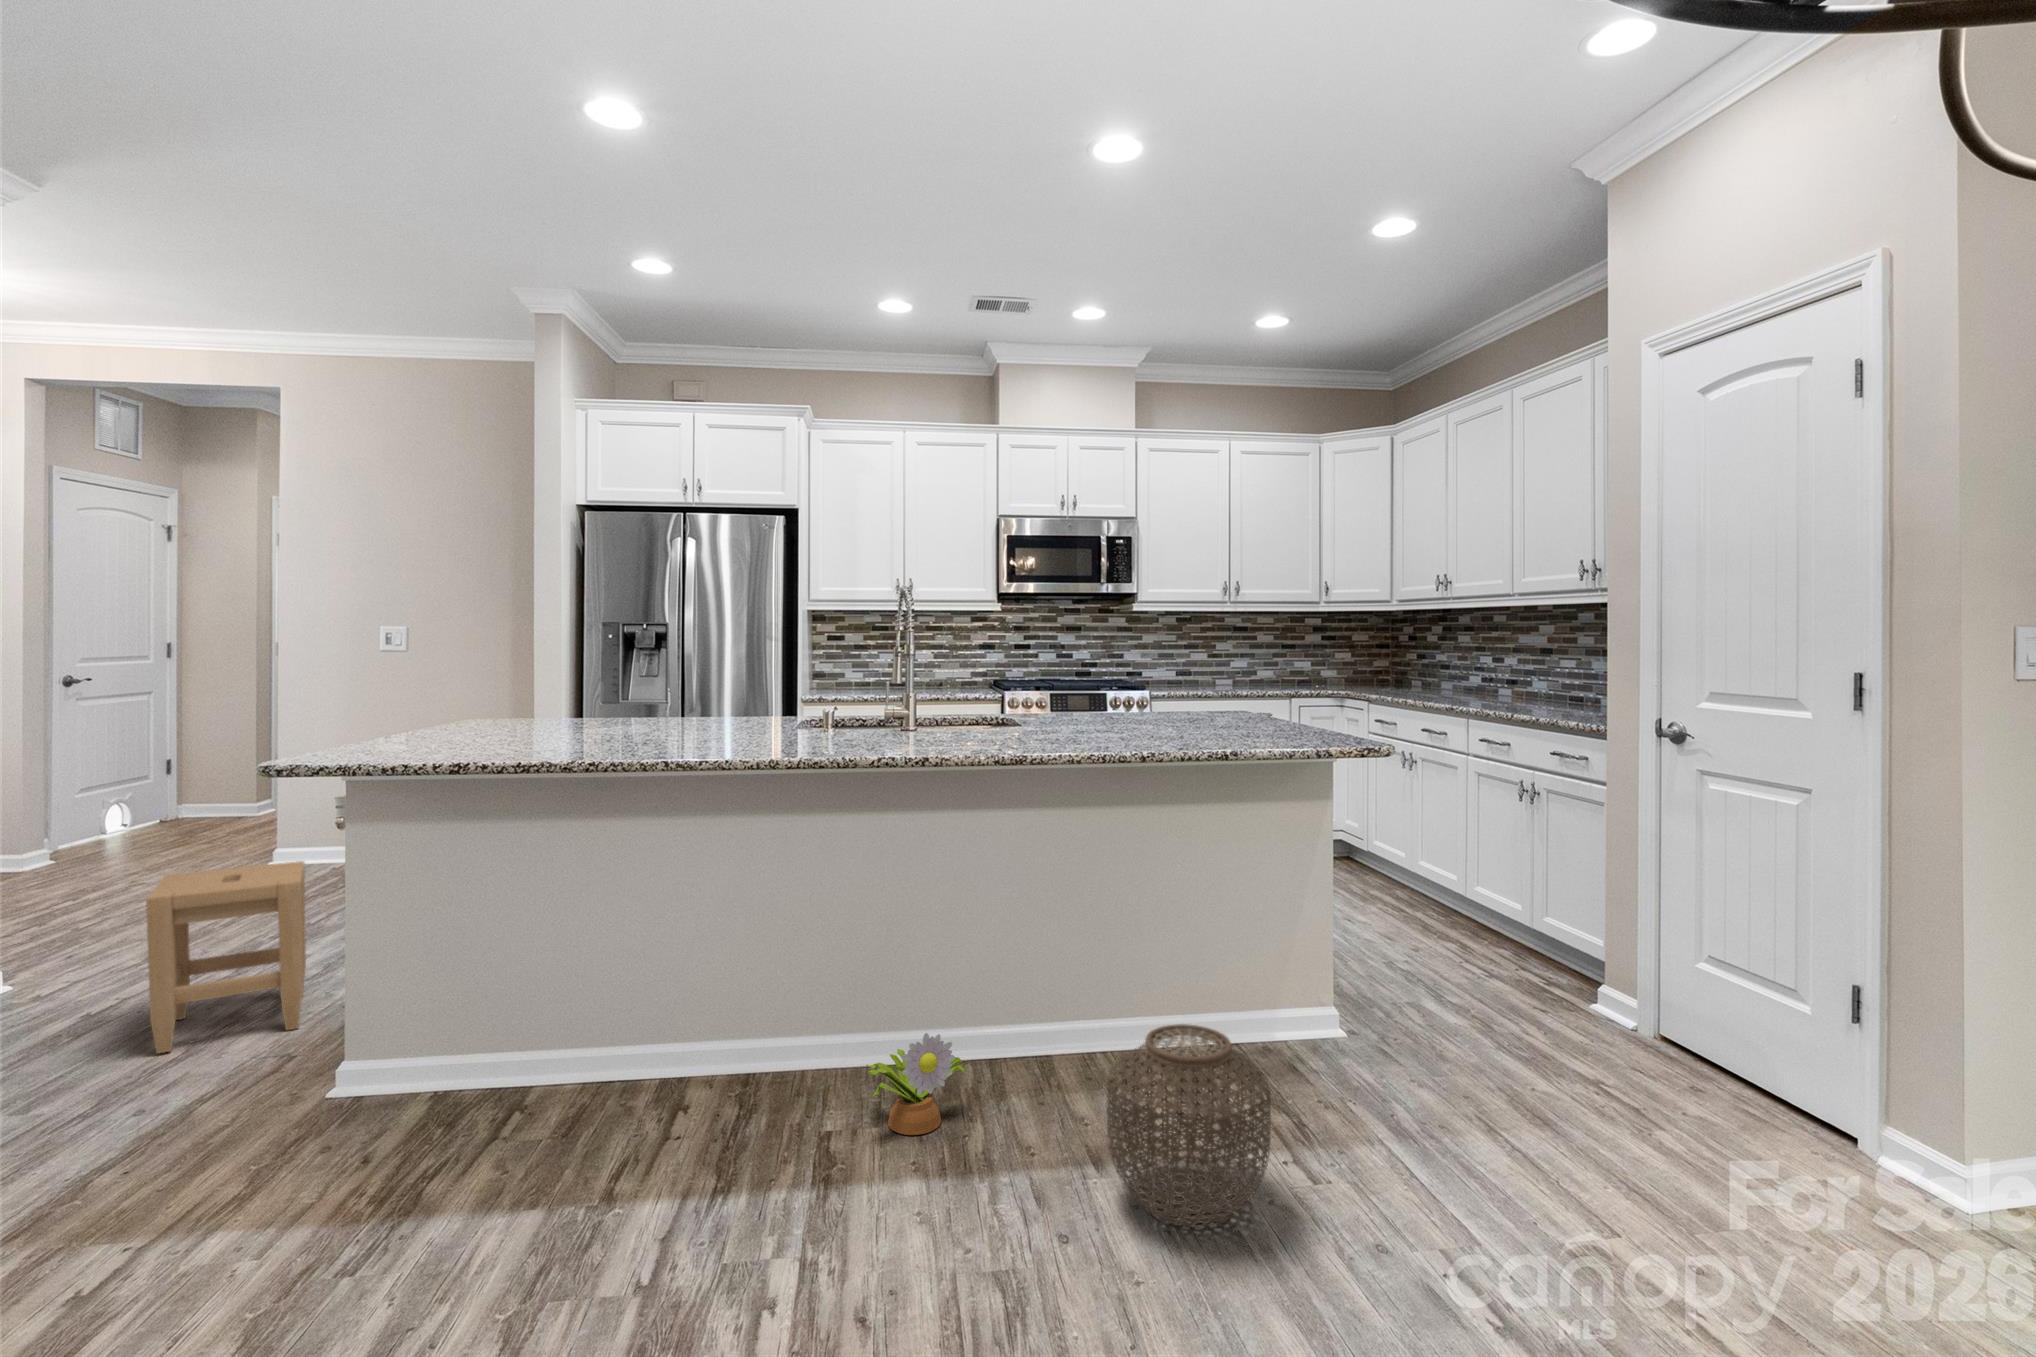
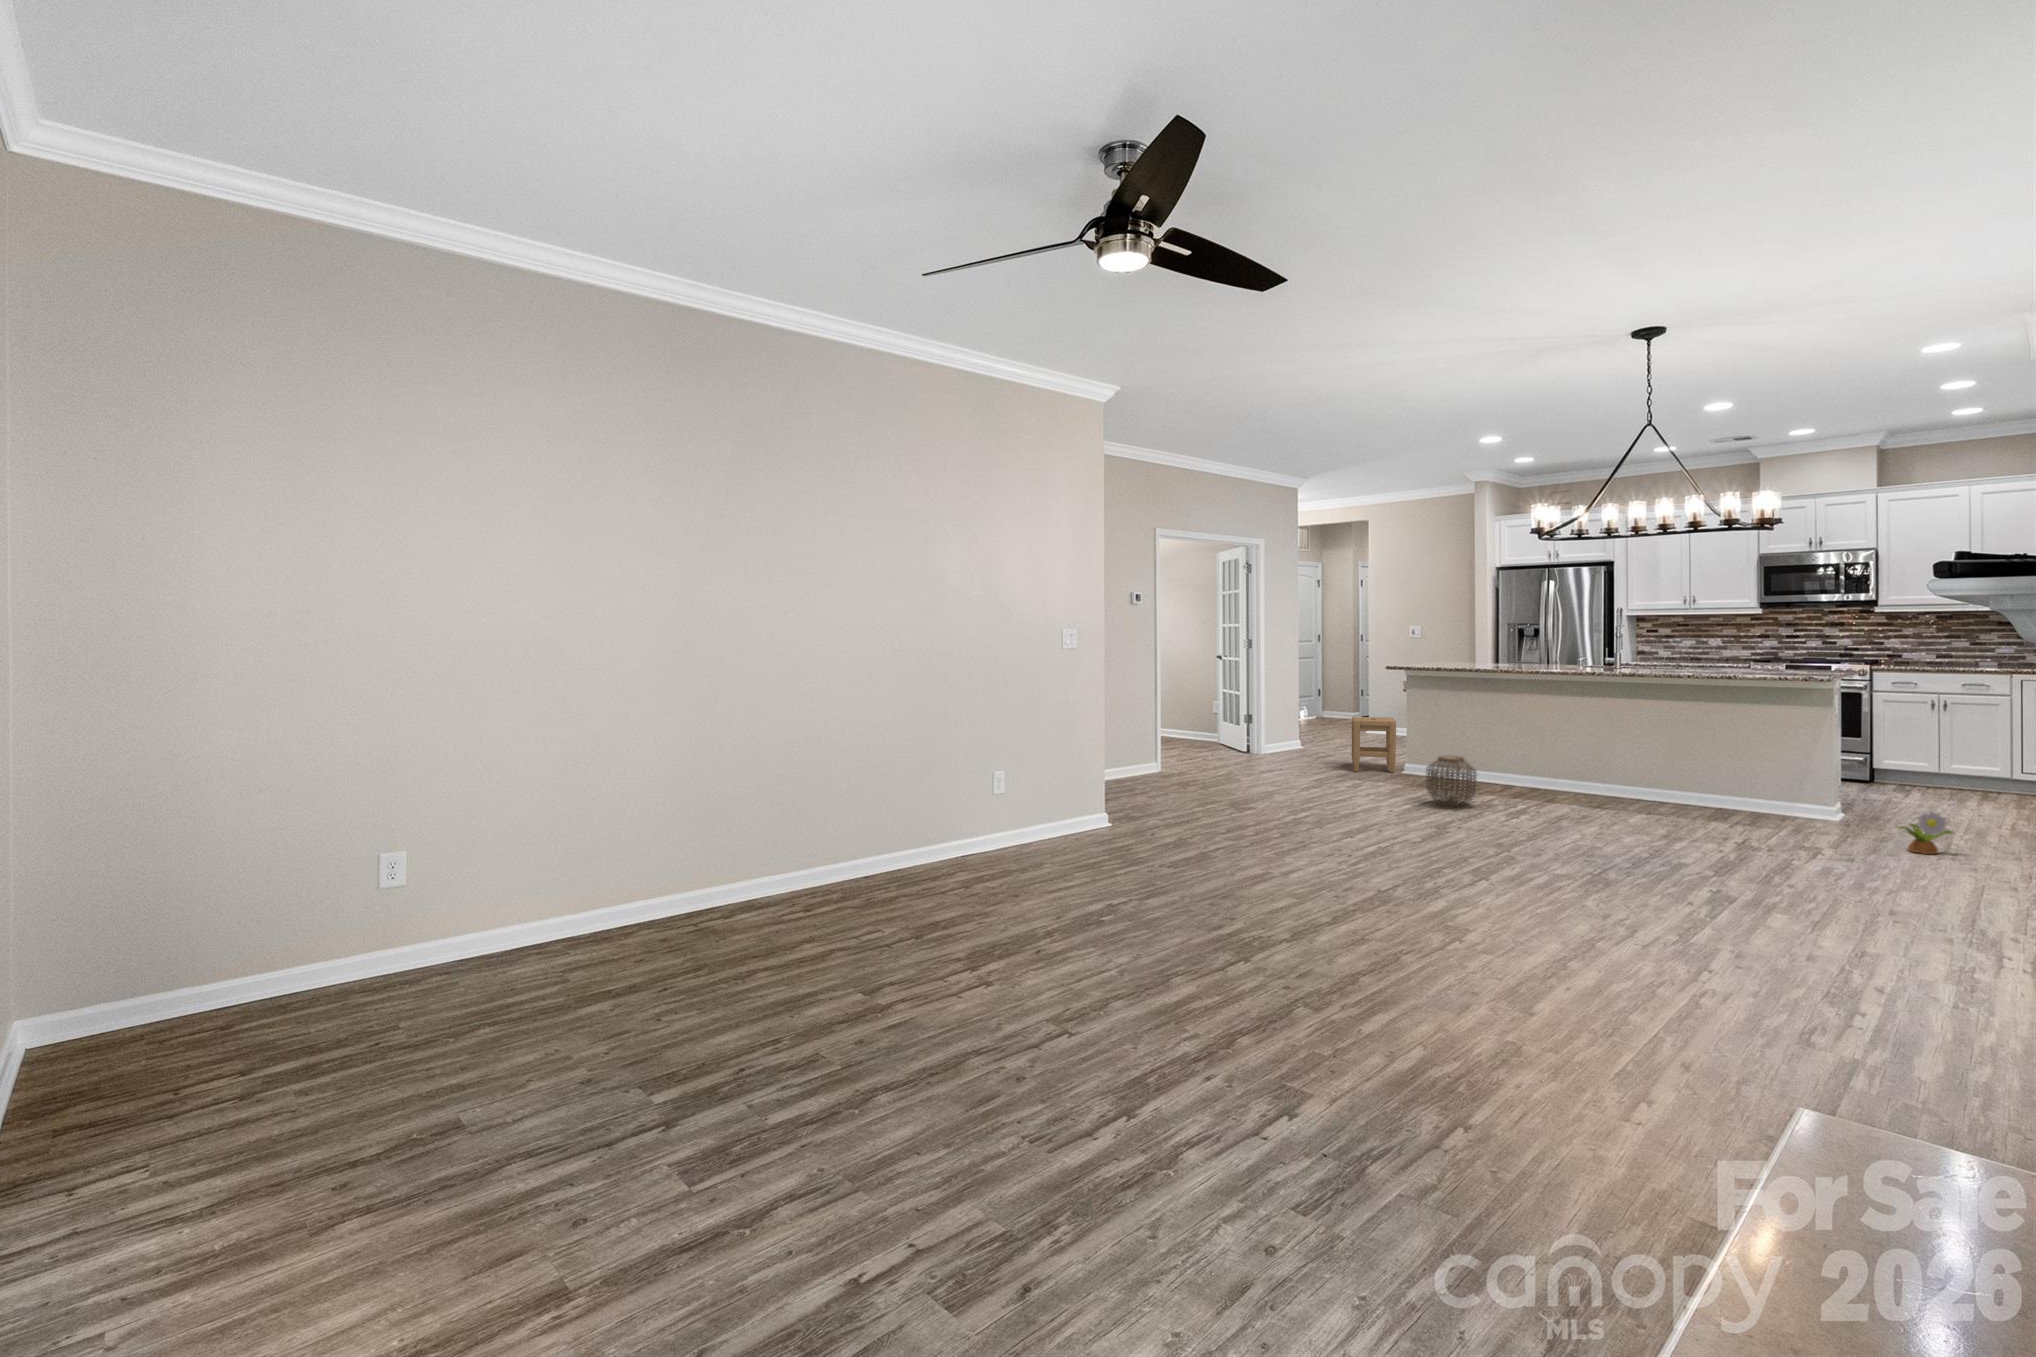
woven basket: present [1107,1024,1271,1228] -> present [1426,756,1477,807]
decorative plant: present [867,1033,967,1135] -> present [1897,811,1954,854]

